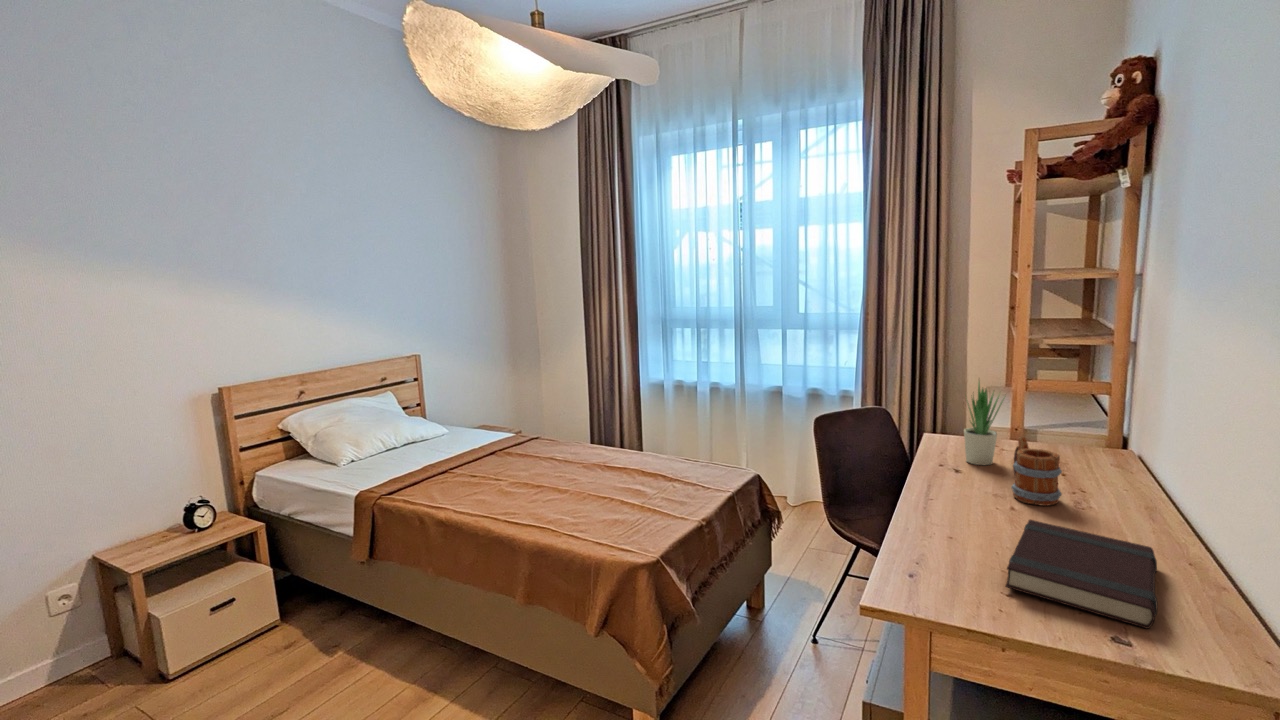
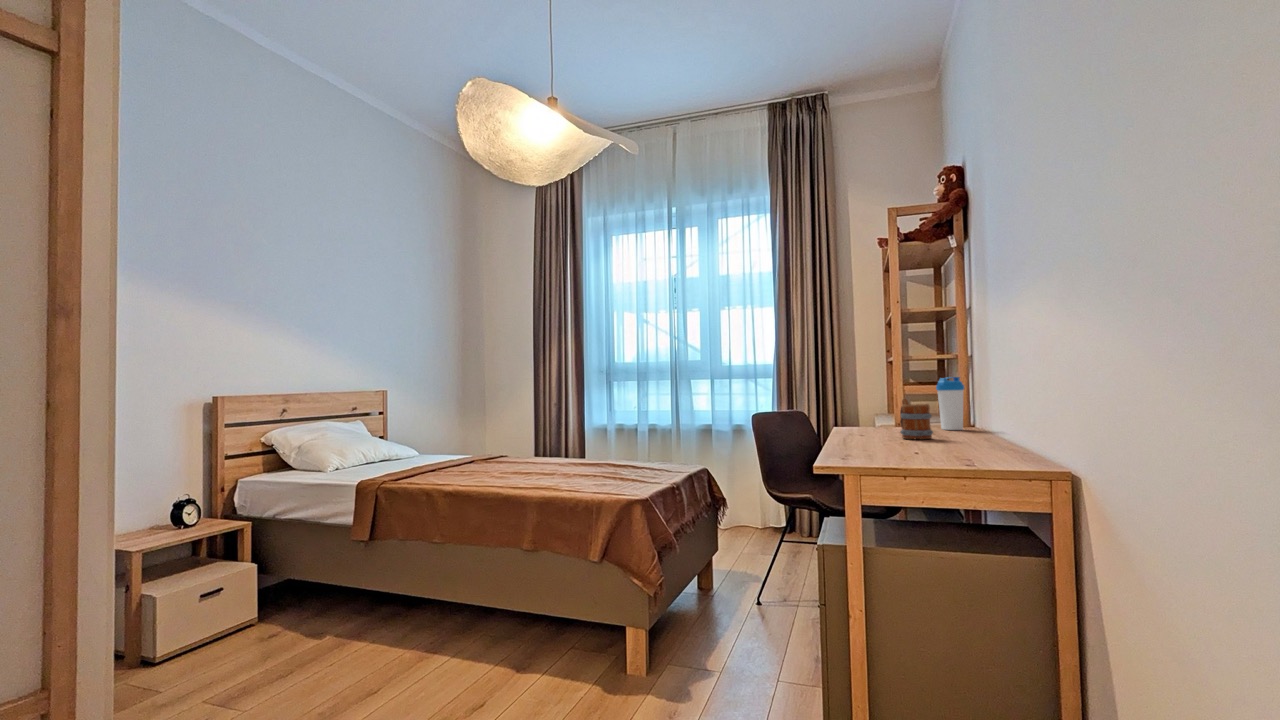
potted plant: present [964,382,1003,465] -> none [863,368,891,433]
water bottle: none [1074,387,1119,463] -> present [936,377,964,430]
book: present [1005,520,1157,629] -> none [903,431,991,457]

